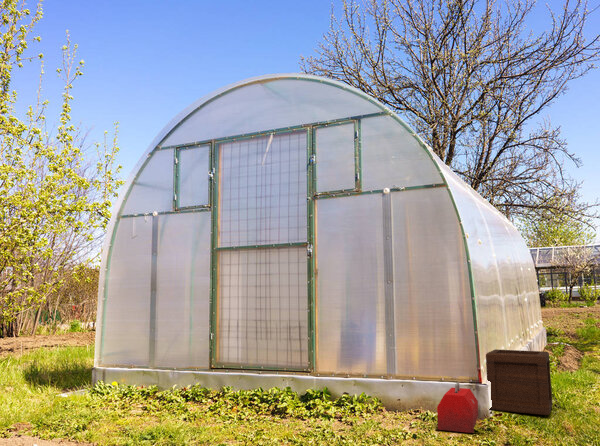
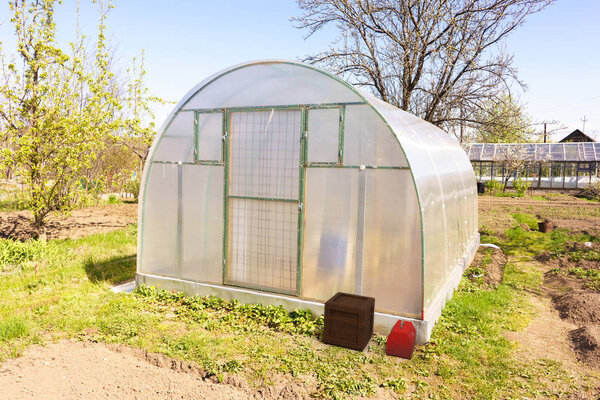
wooden crate: present [486,349,552,415] -> present [323,292,375,350]

